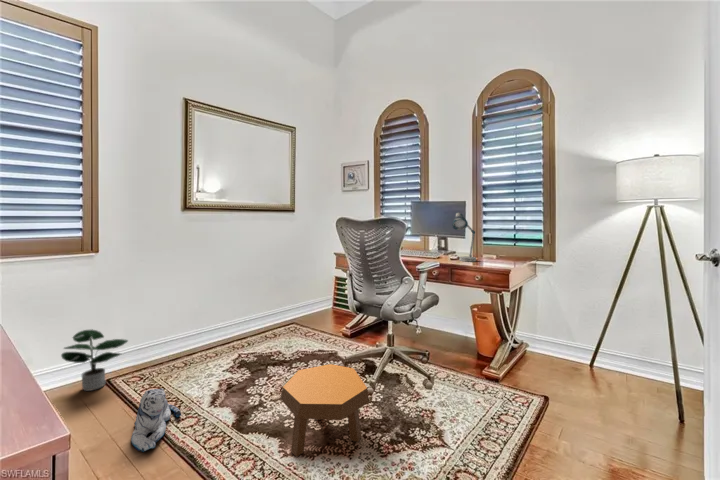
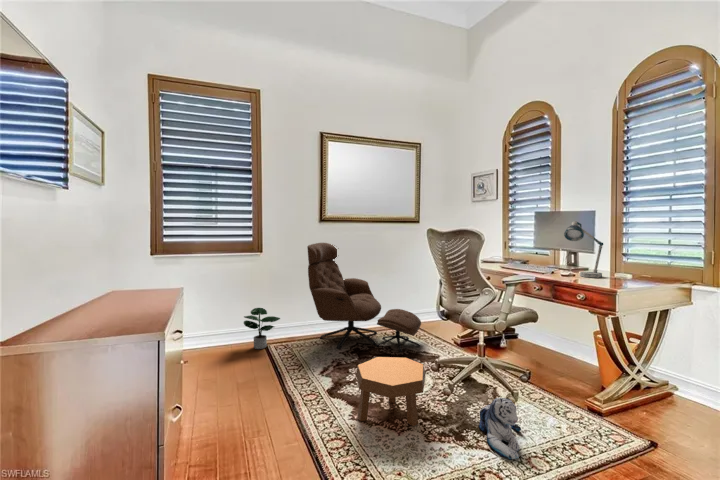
lounge chair: none [166,234,312,365] -> present [307,243,421,352]
plush toy: present [131,388,181,452] -> present [478,398,521,460]

